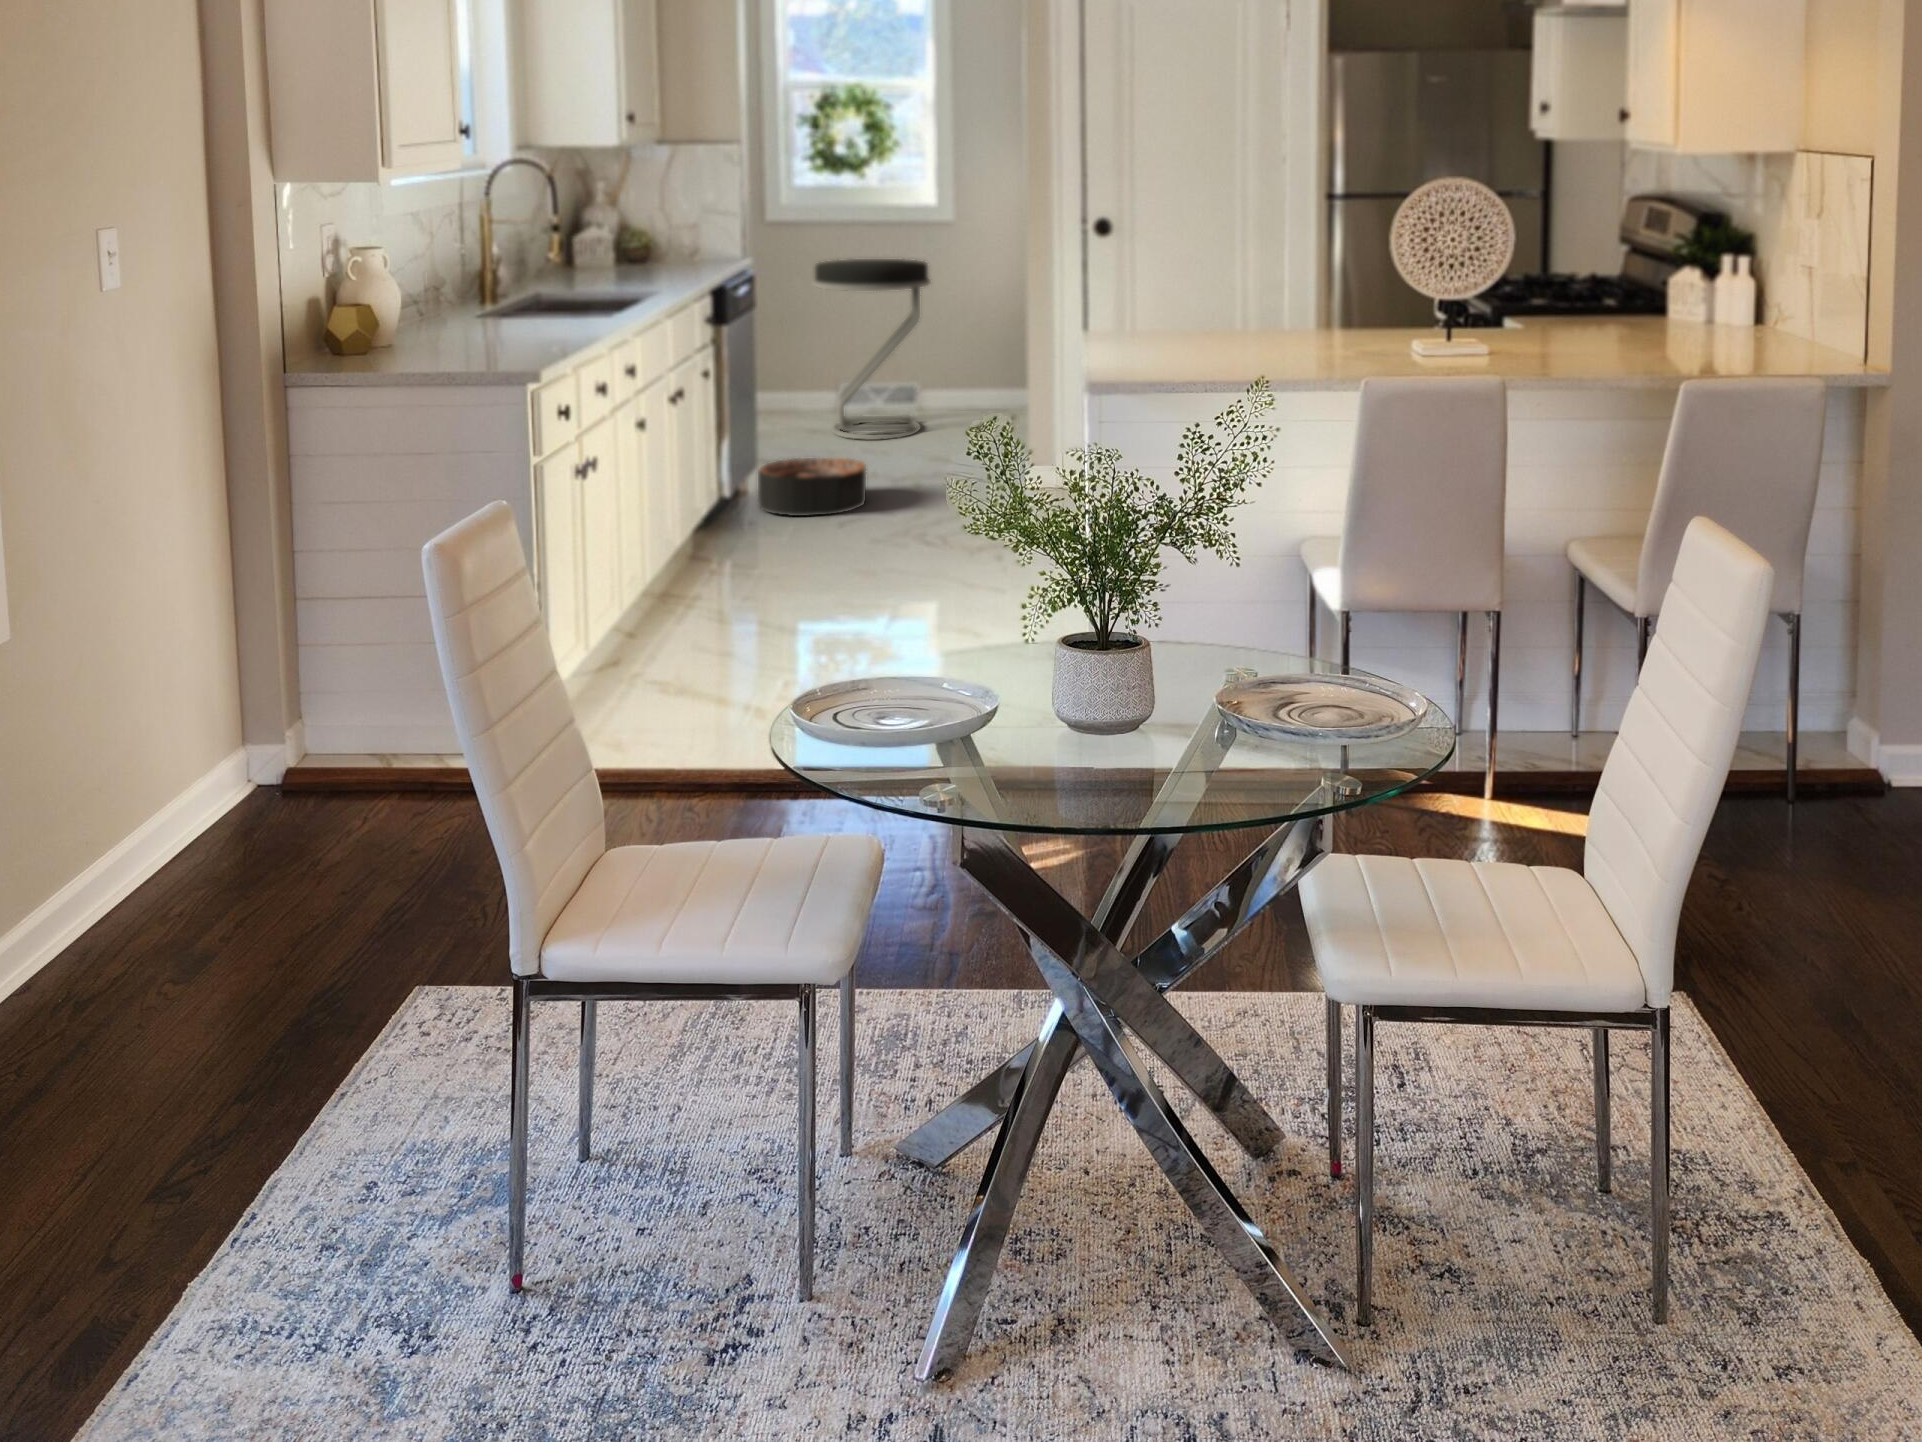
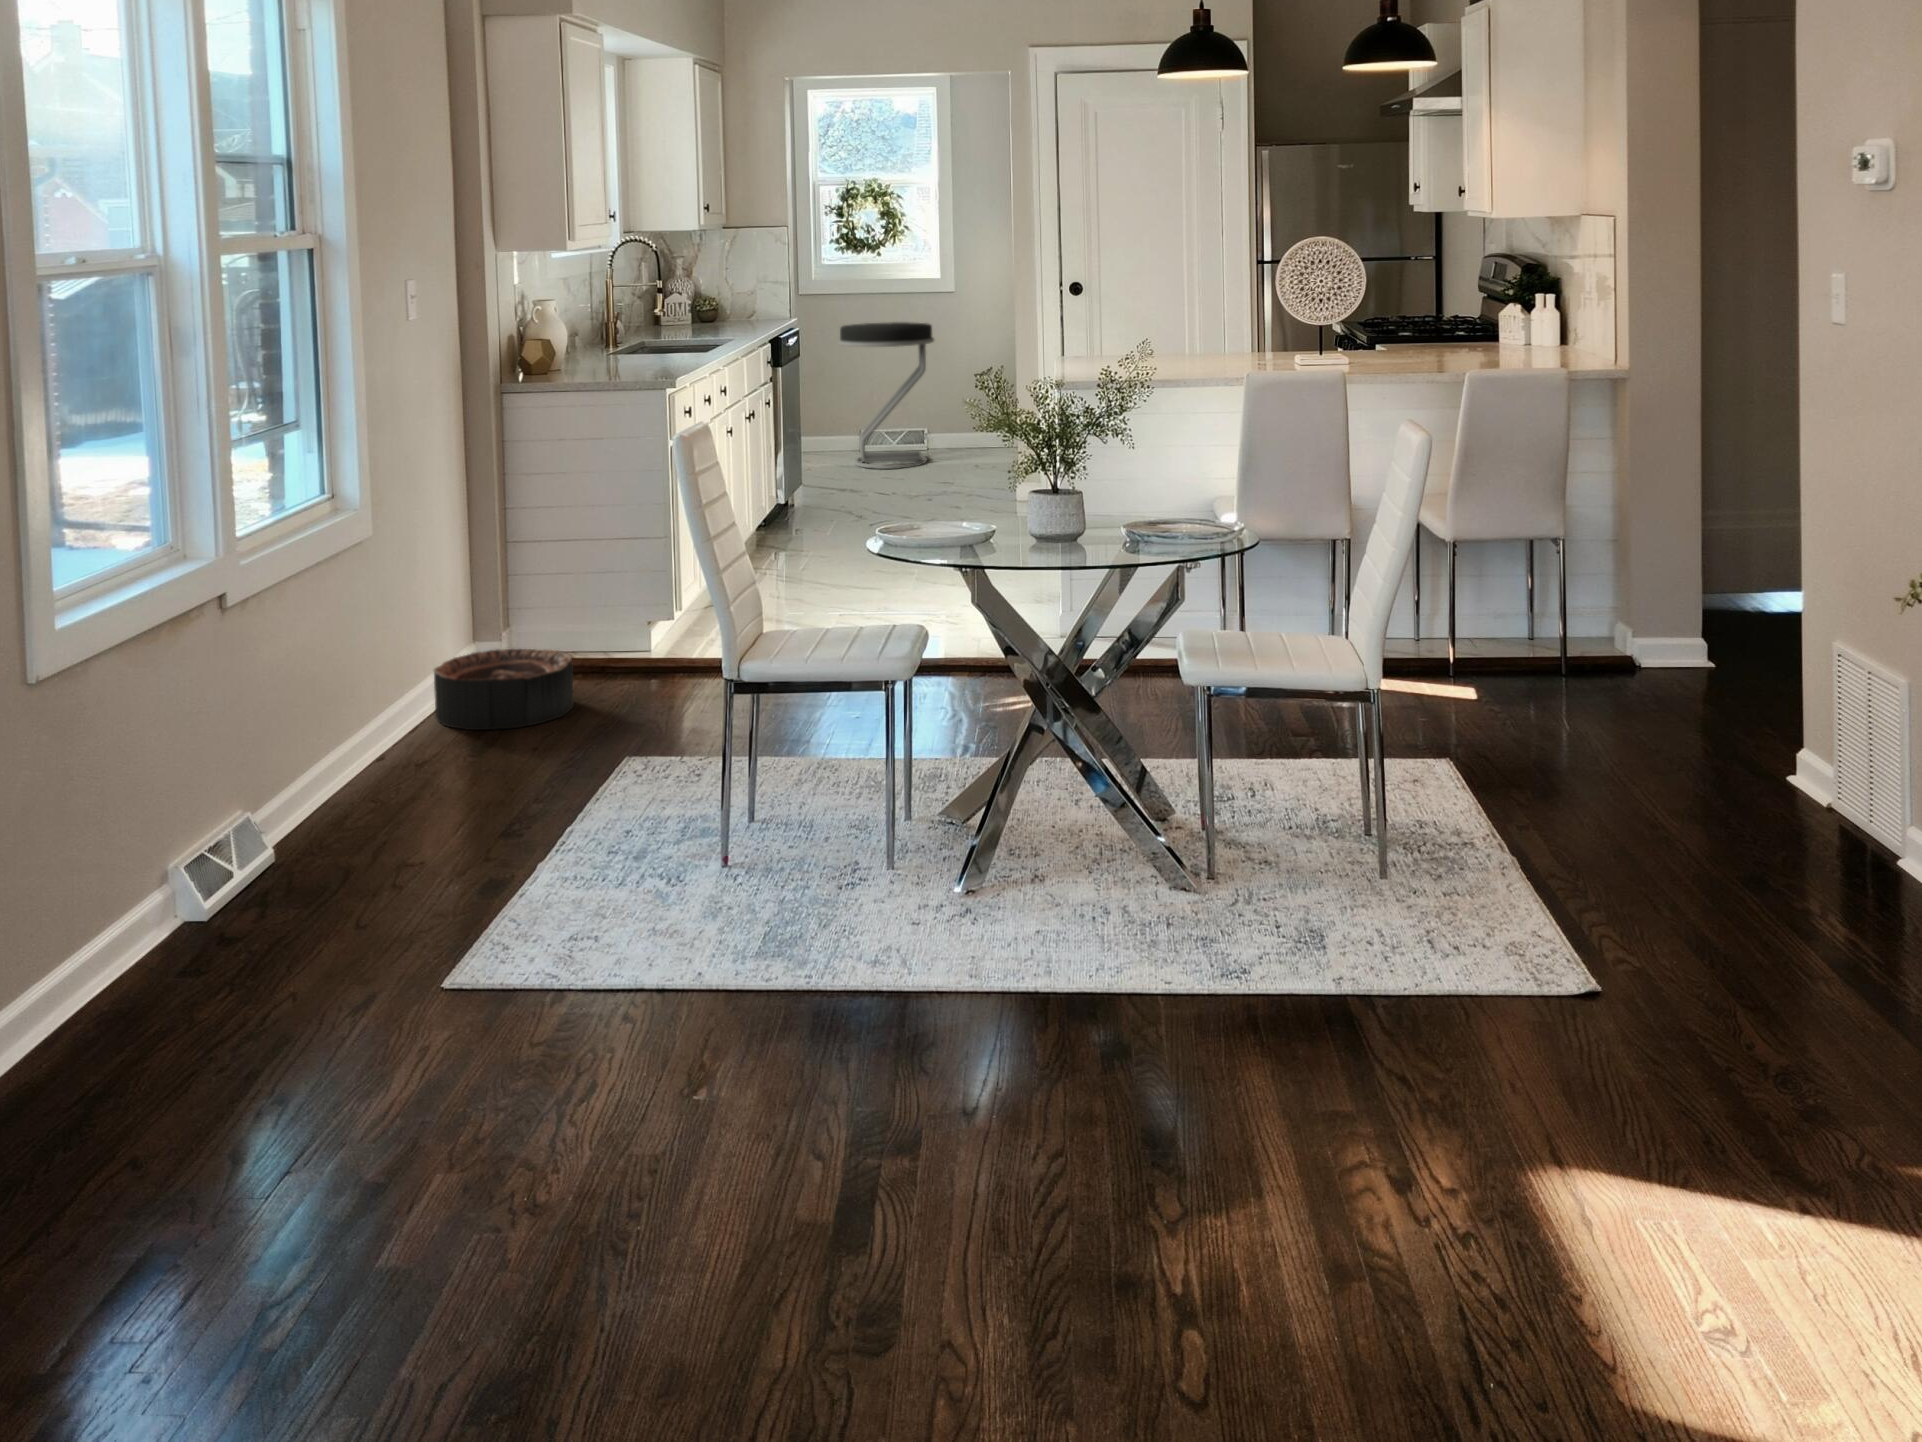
basket: present [758,458,866,516] -> present [434,649,573,730]

